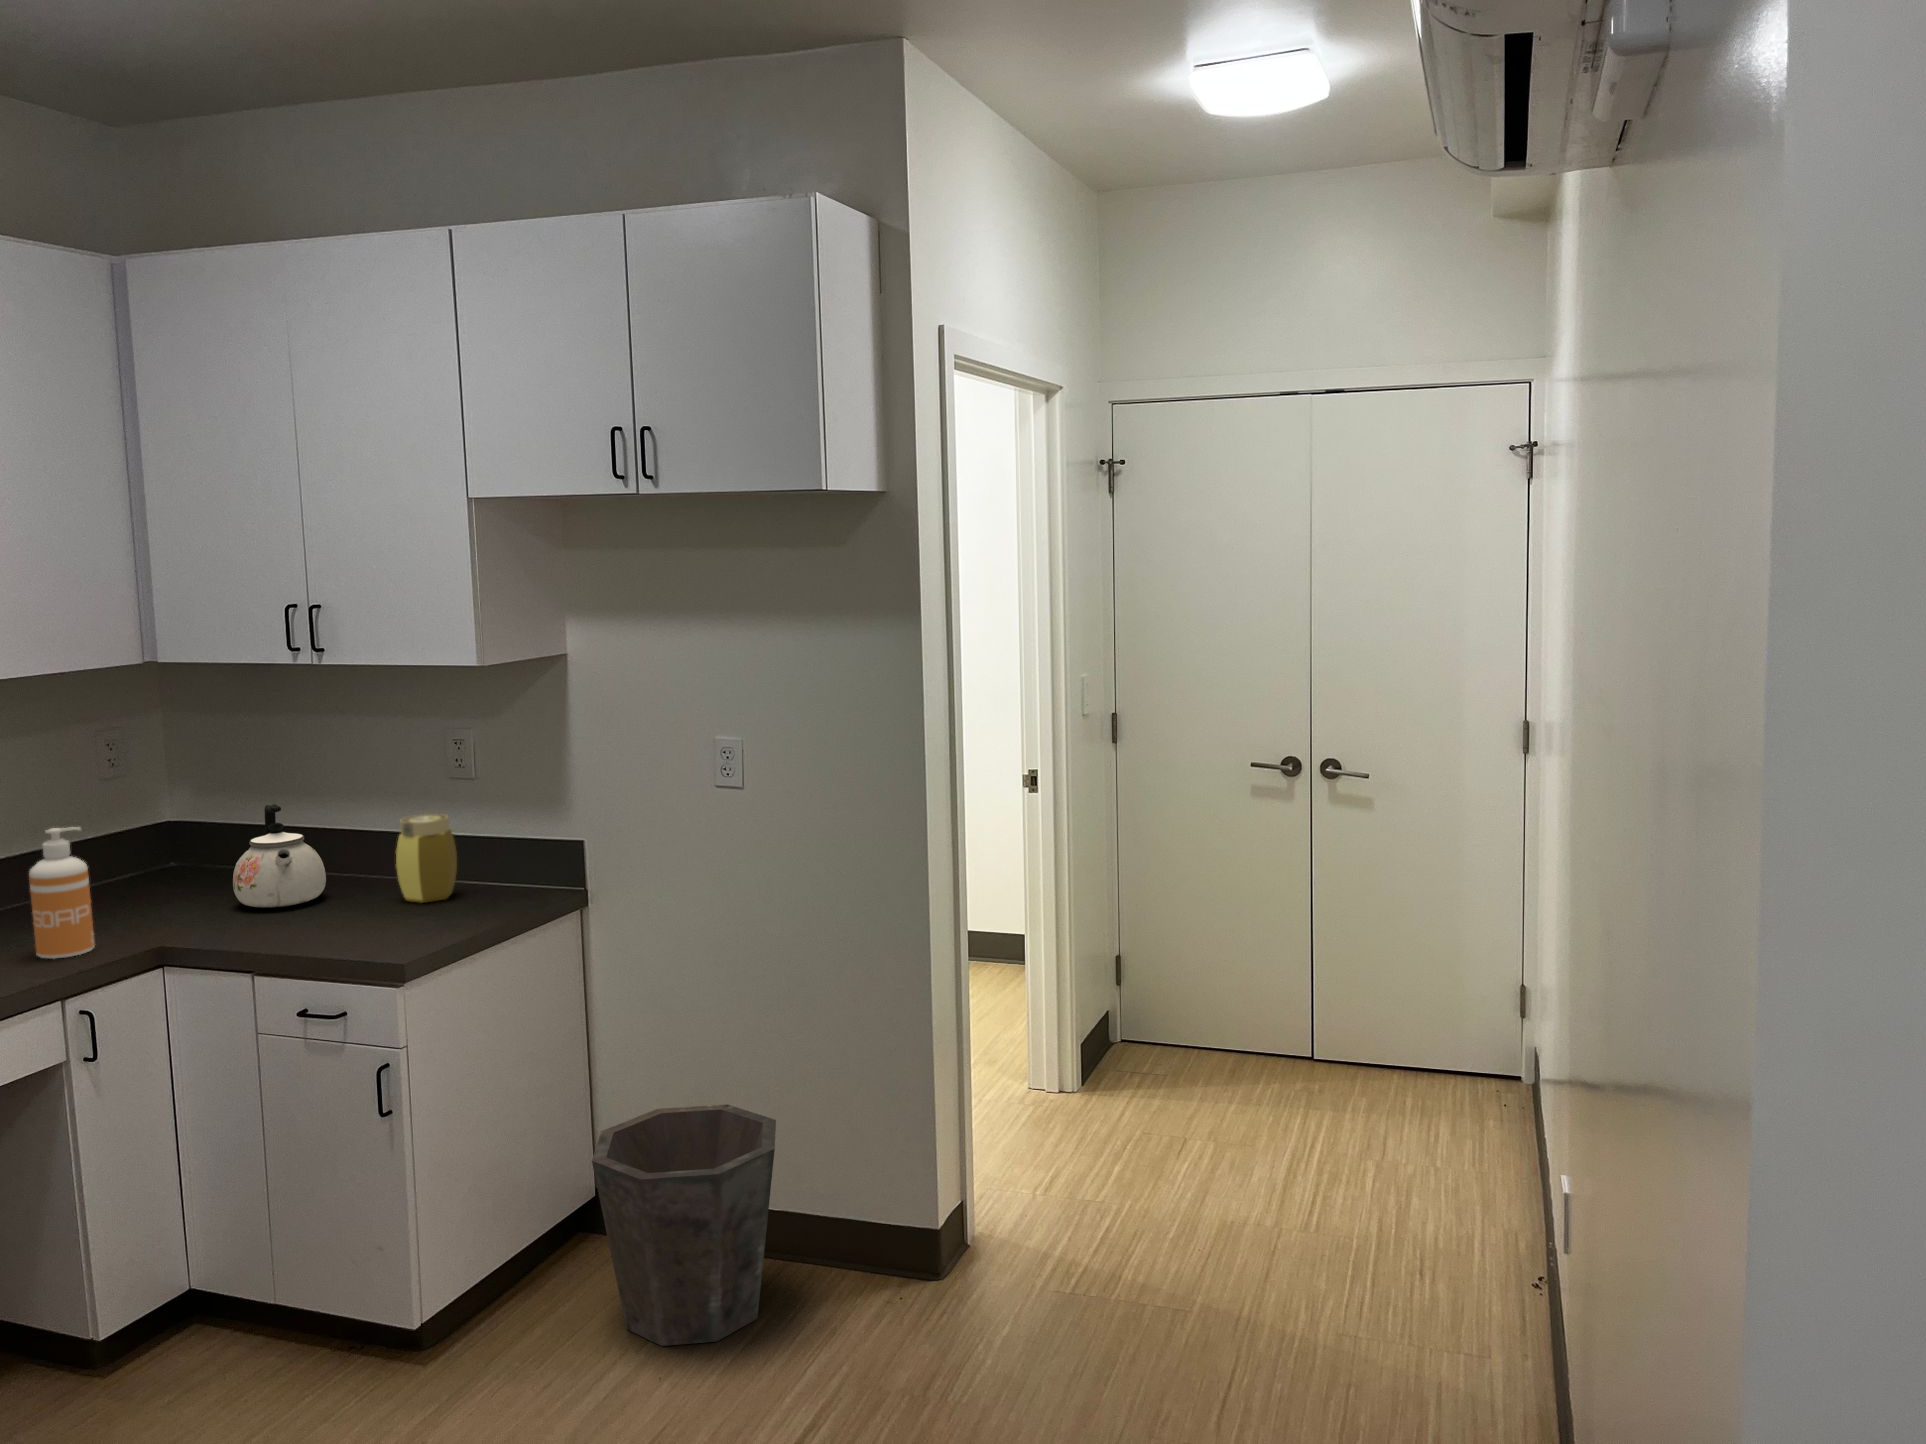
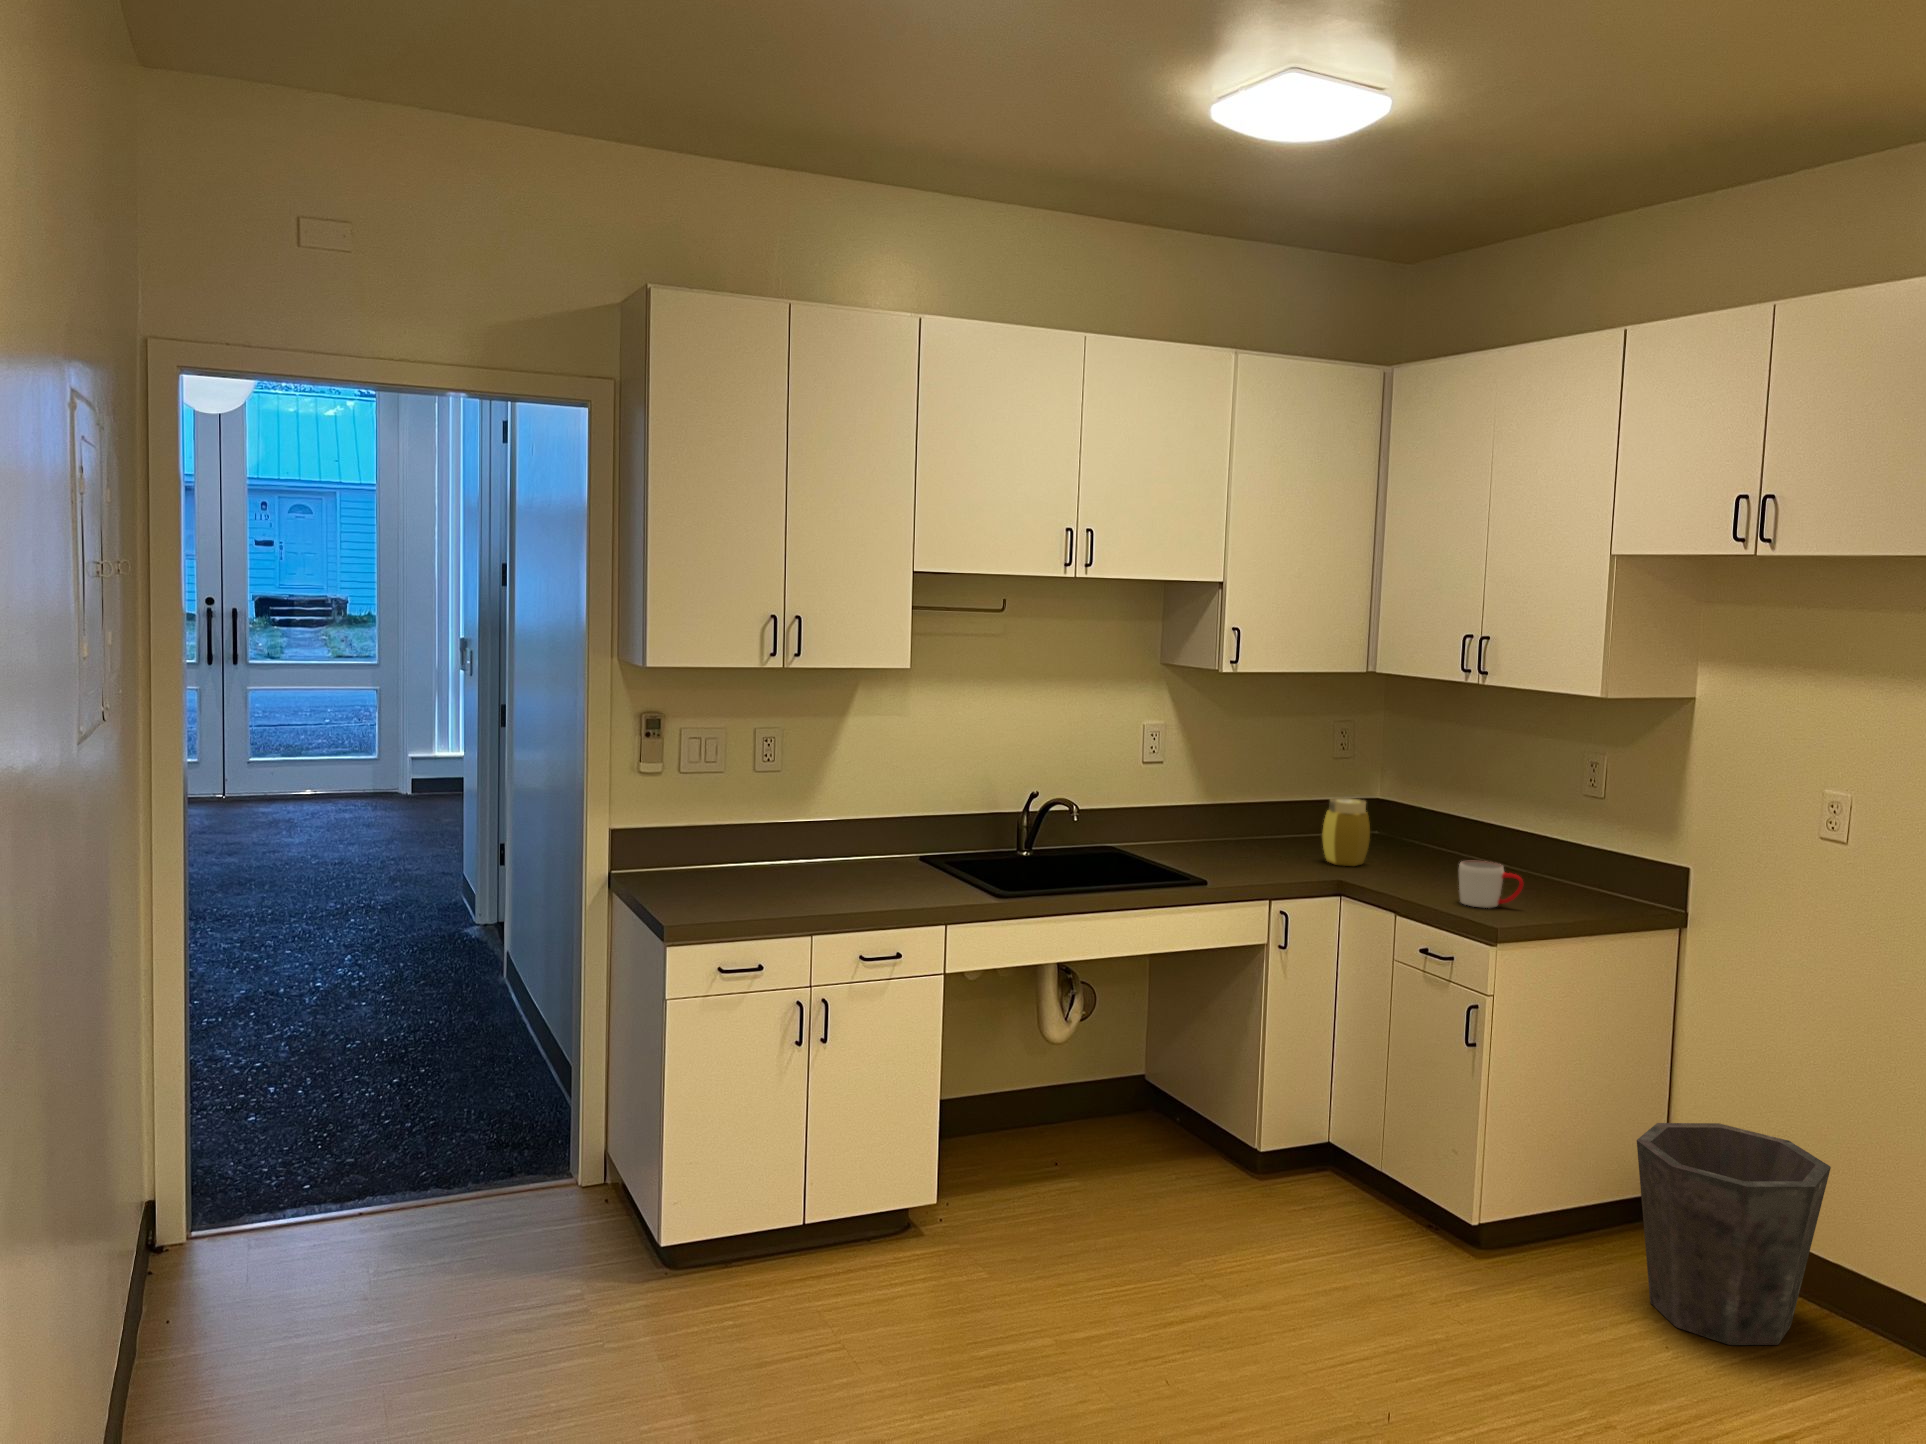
kettle: present [233,804,326,907] -> none [1405,793,1474,874]
jar: present [396,814,457,903] -> present [1322,798,1370,866]
soap dispenser: present [29,827,95,959] -> none [1264,780,1303,873]
mug: none [329,883,414,944] -> present [1459,861,1524,908]

